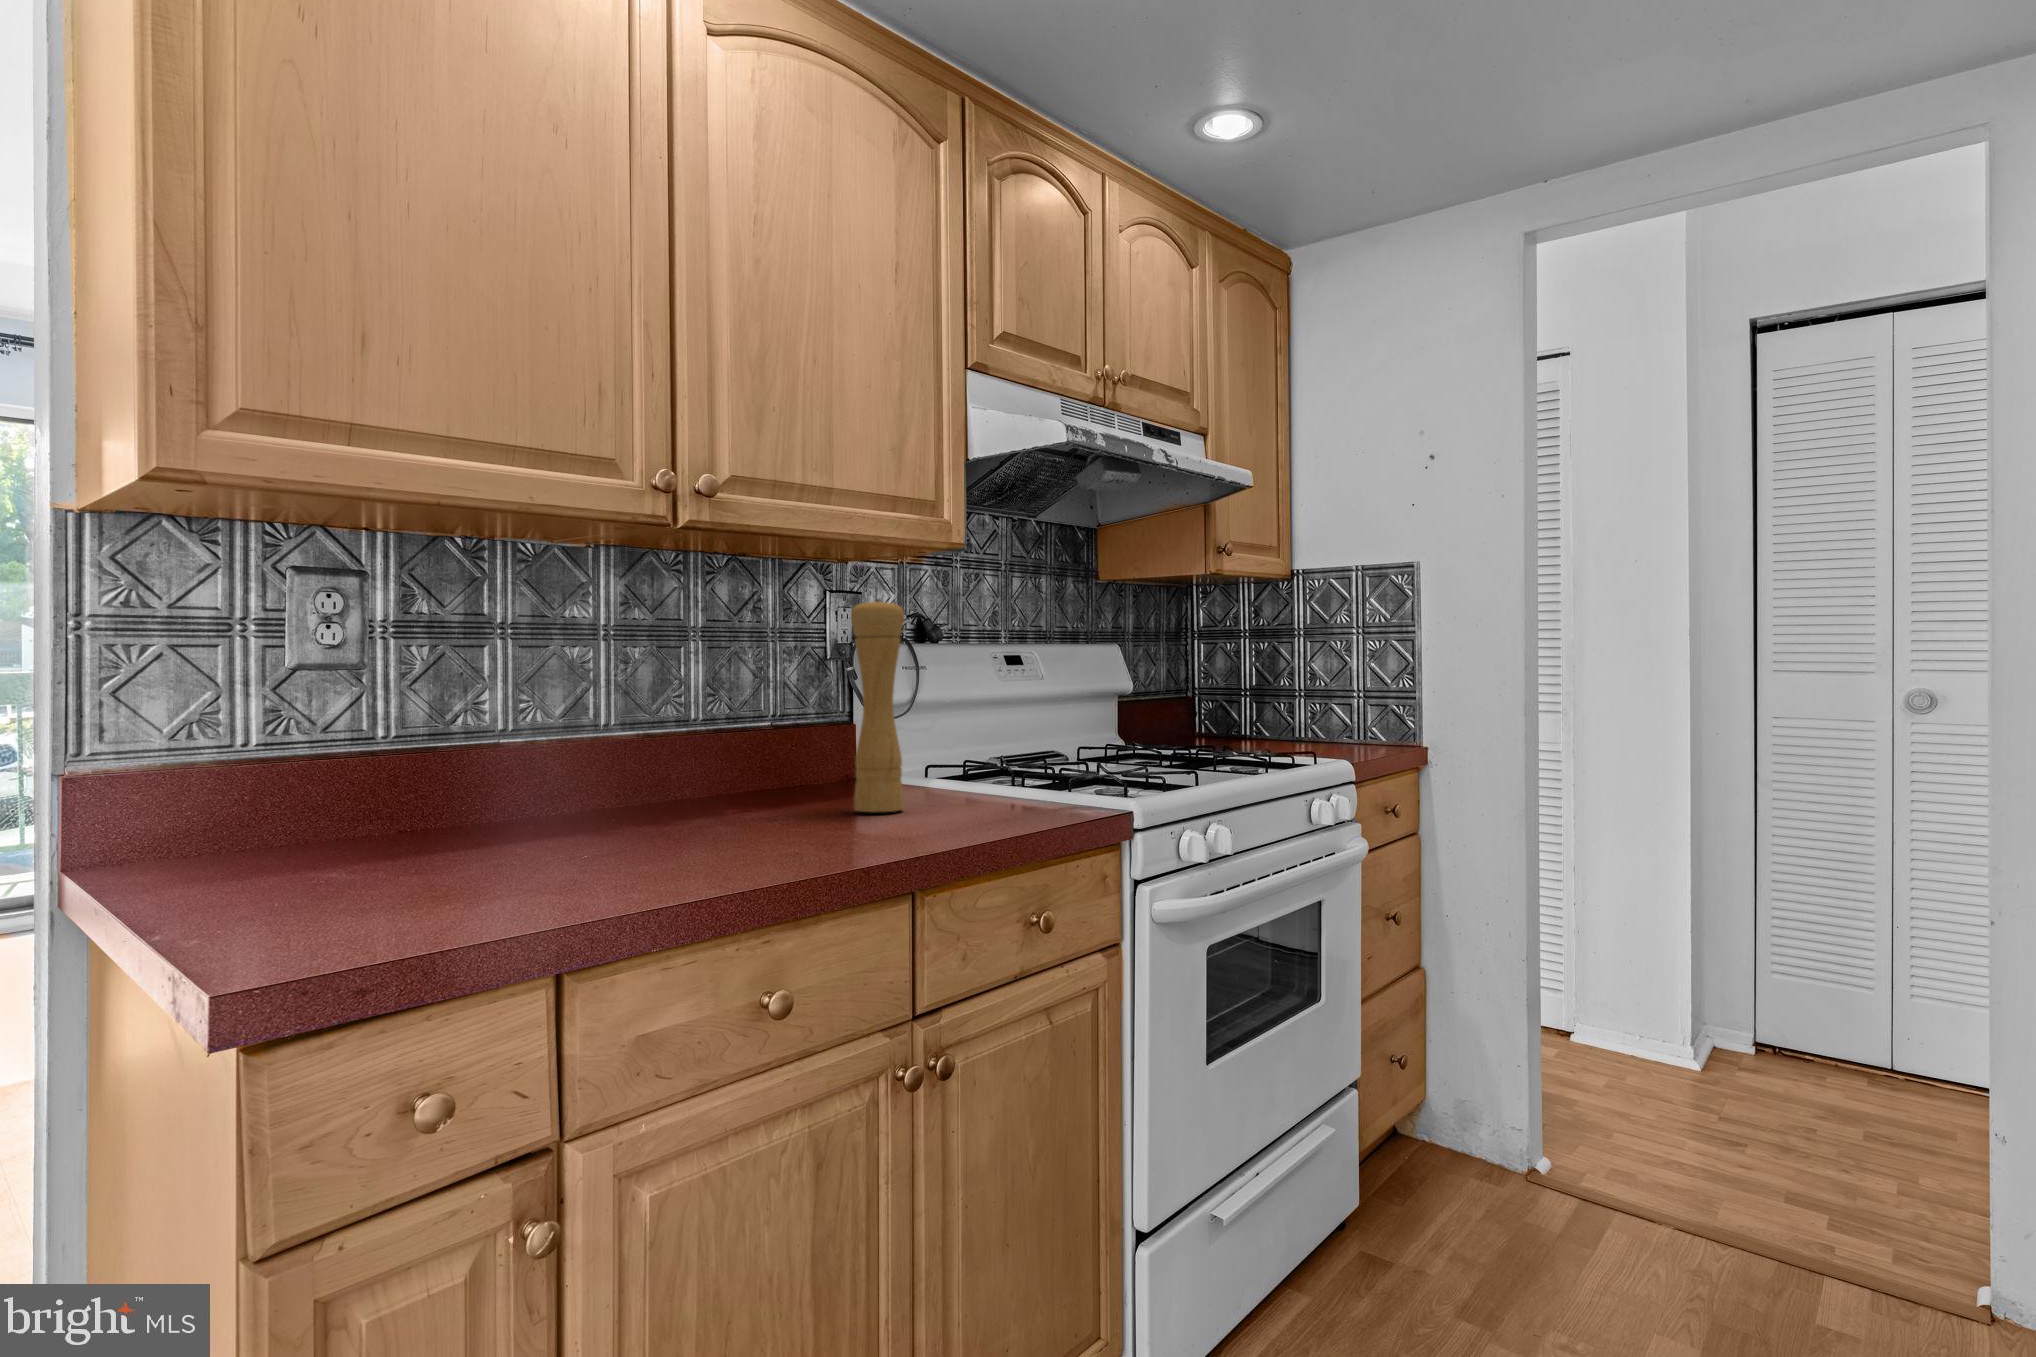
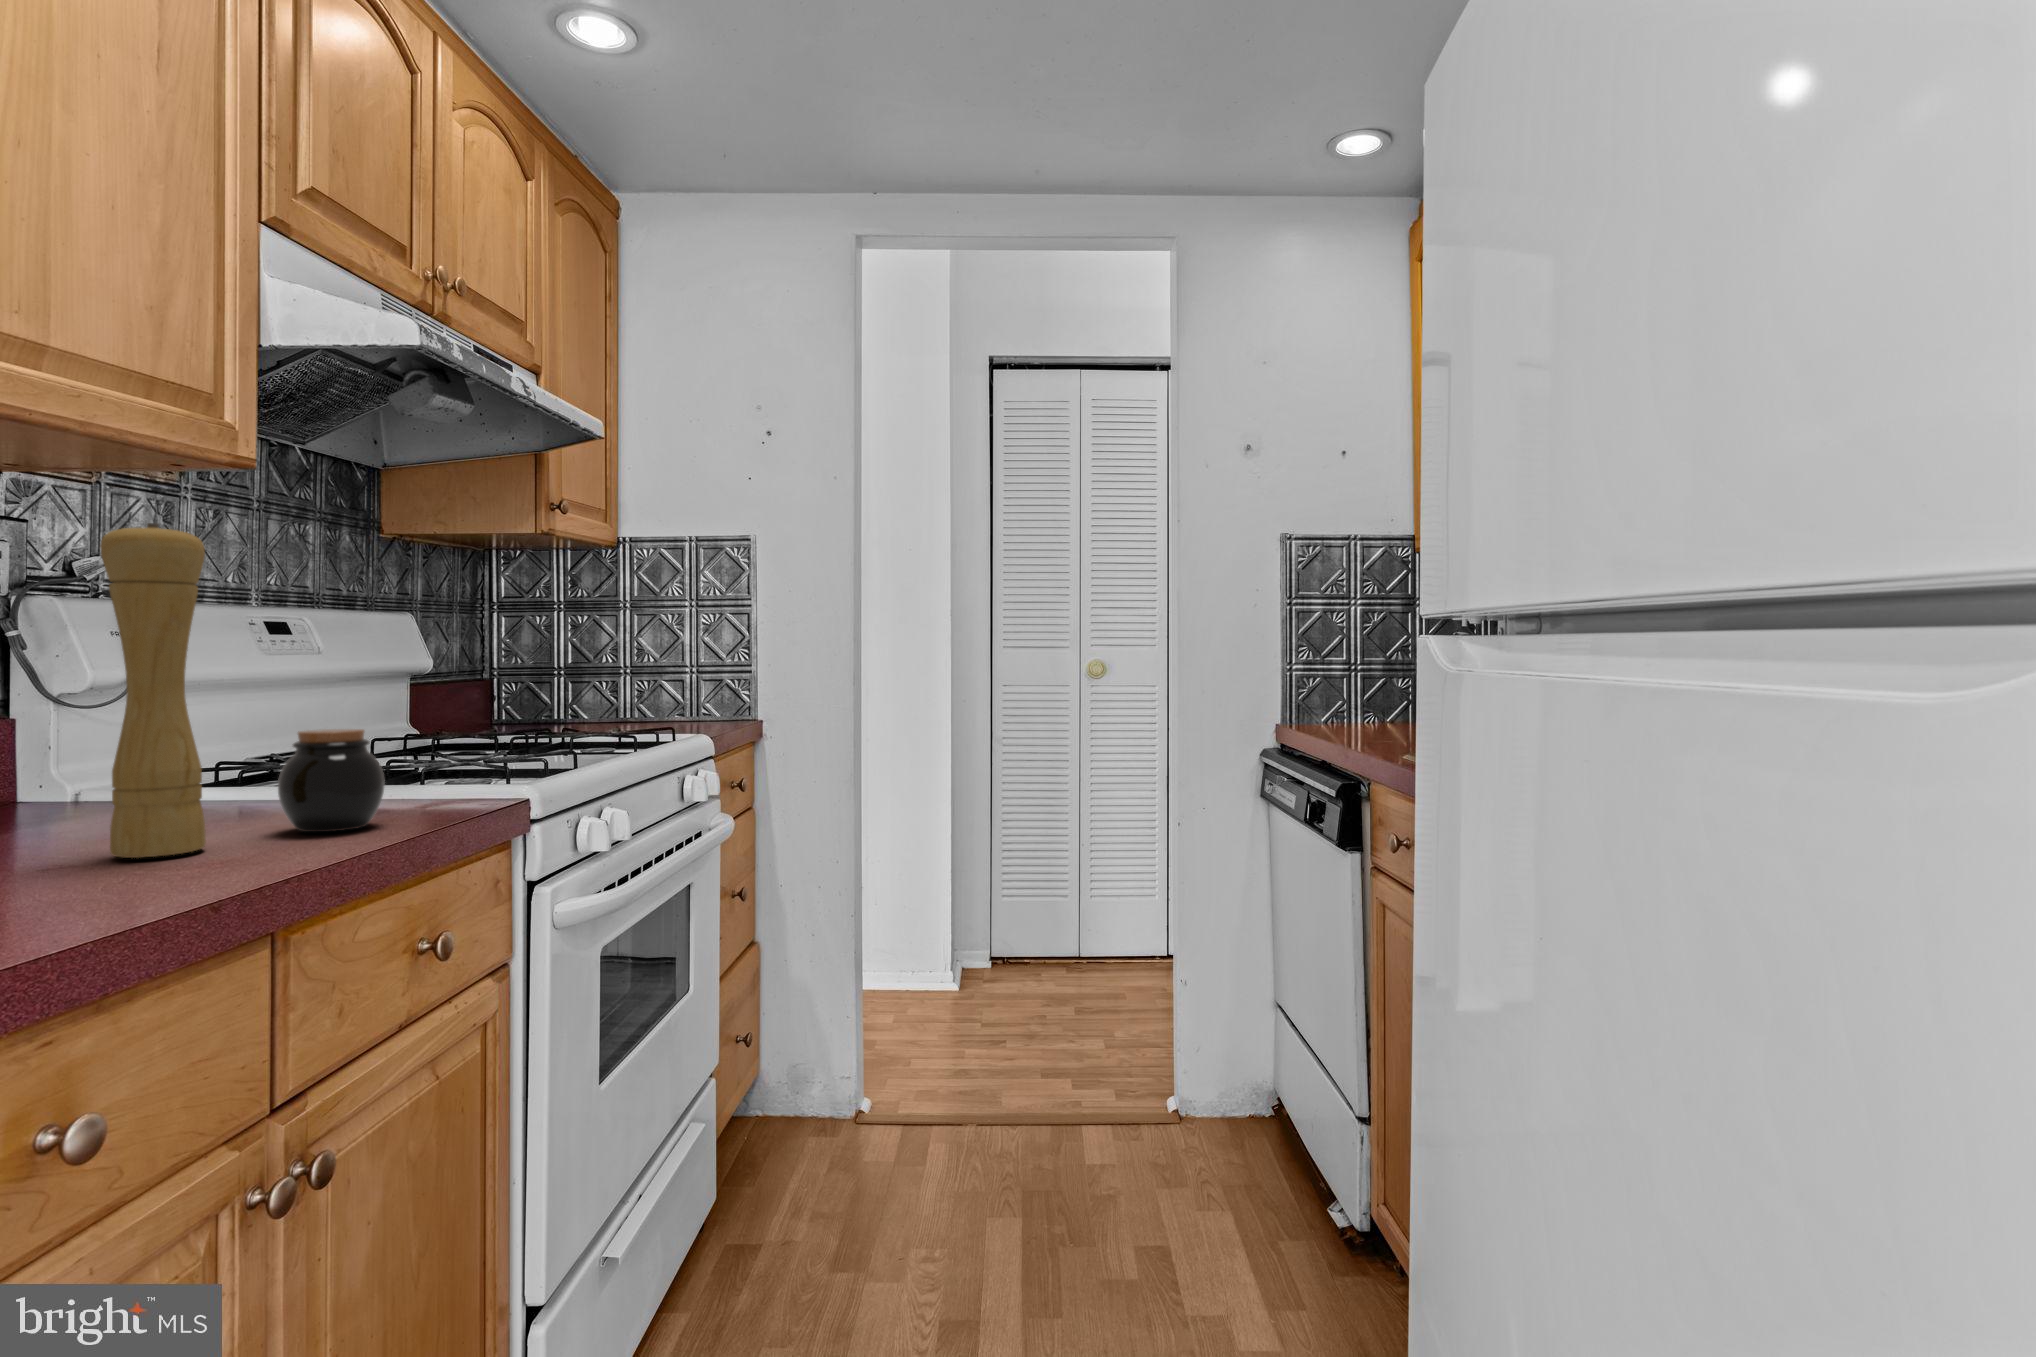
jar: none [949,735,1013,806] -> present [278,729,385,832]

